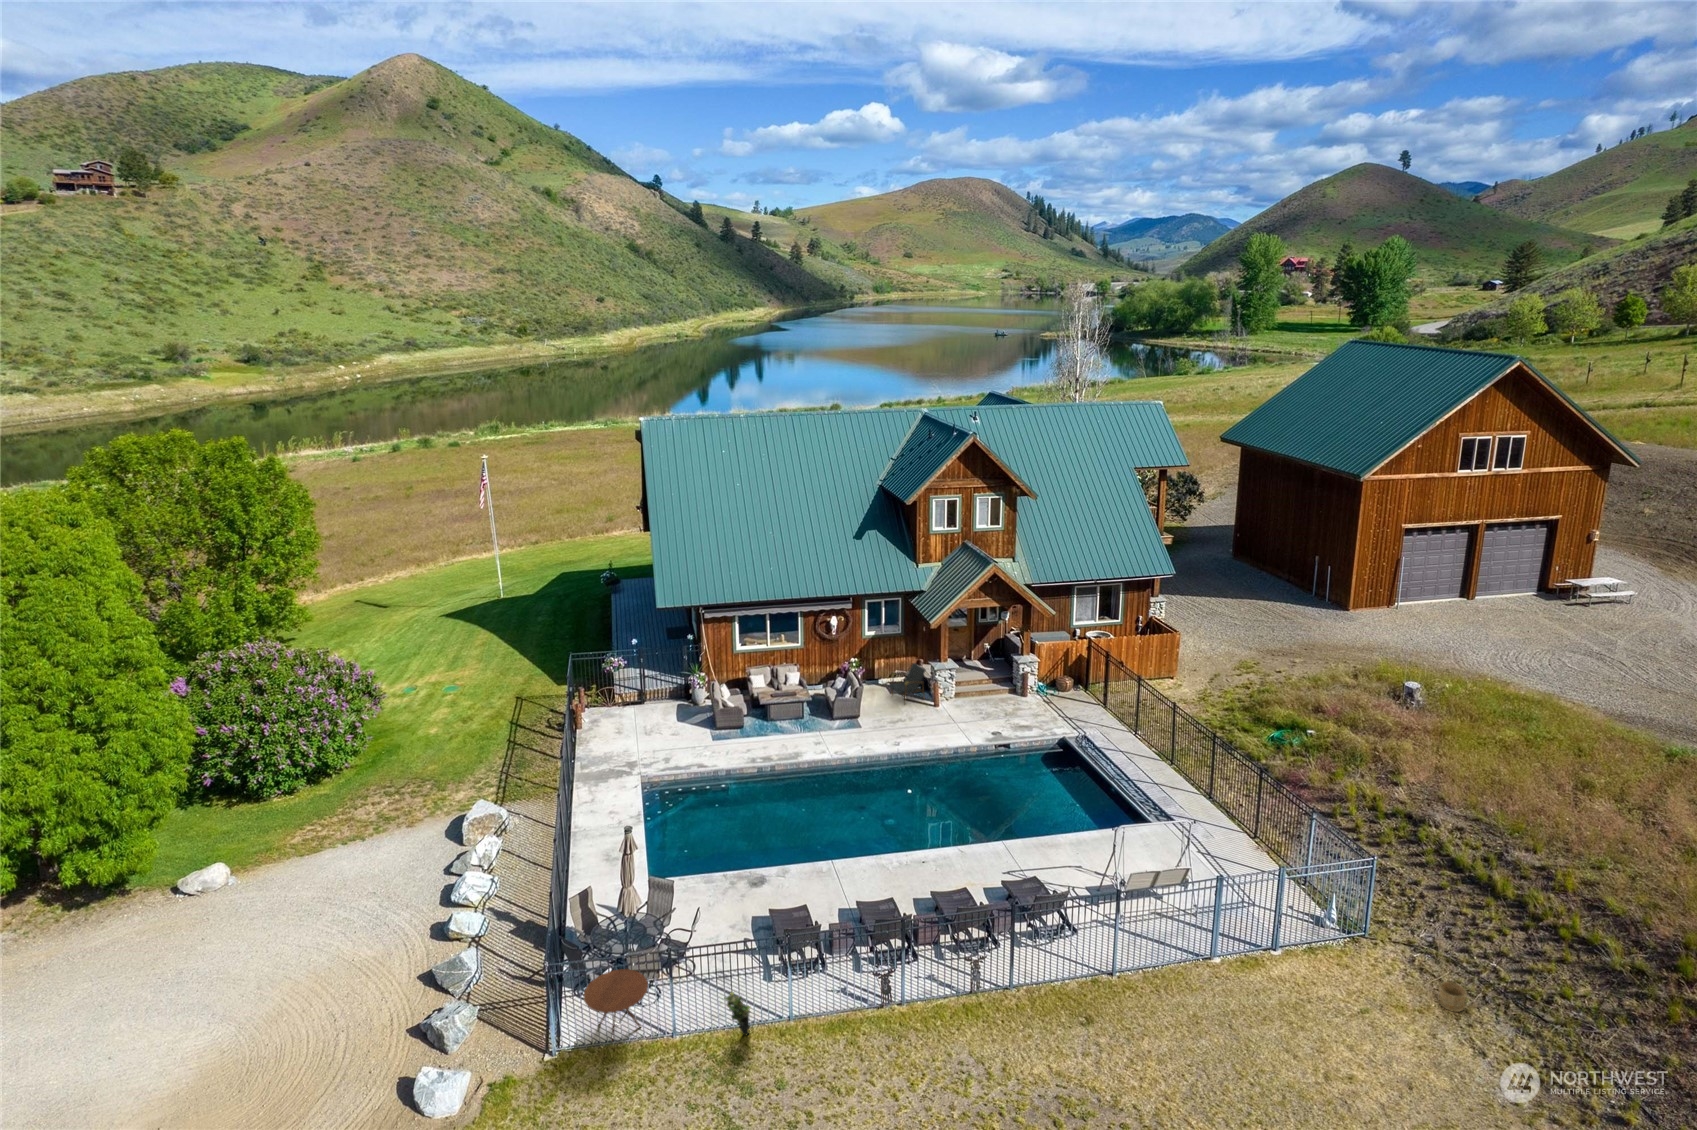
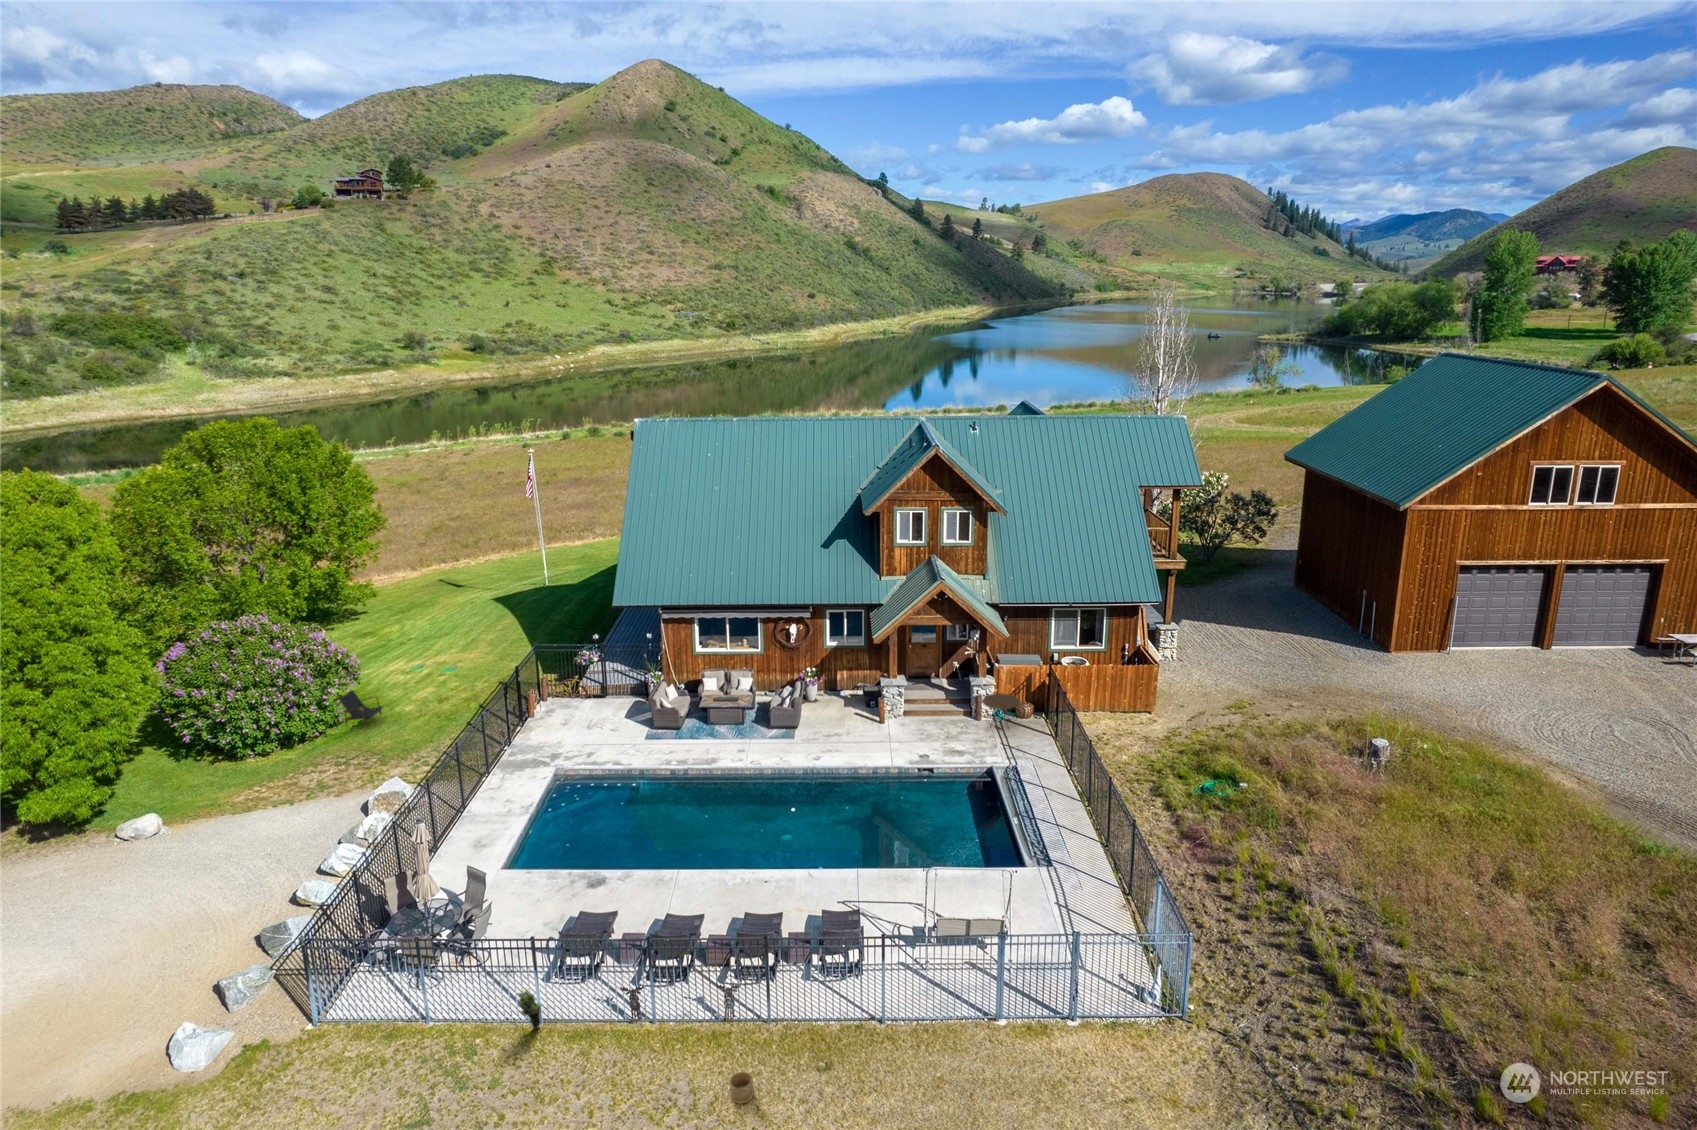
lounge chair: present [889,663,925,703] -> present [340,690,383,728]
round table: present [584,969,648,1041] -> present [982,693,1020,724]
wooden bucket: present [1439,982,1467,1012] -> present [729,1071,754,1104]

